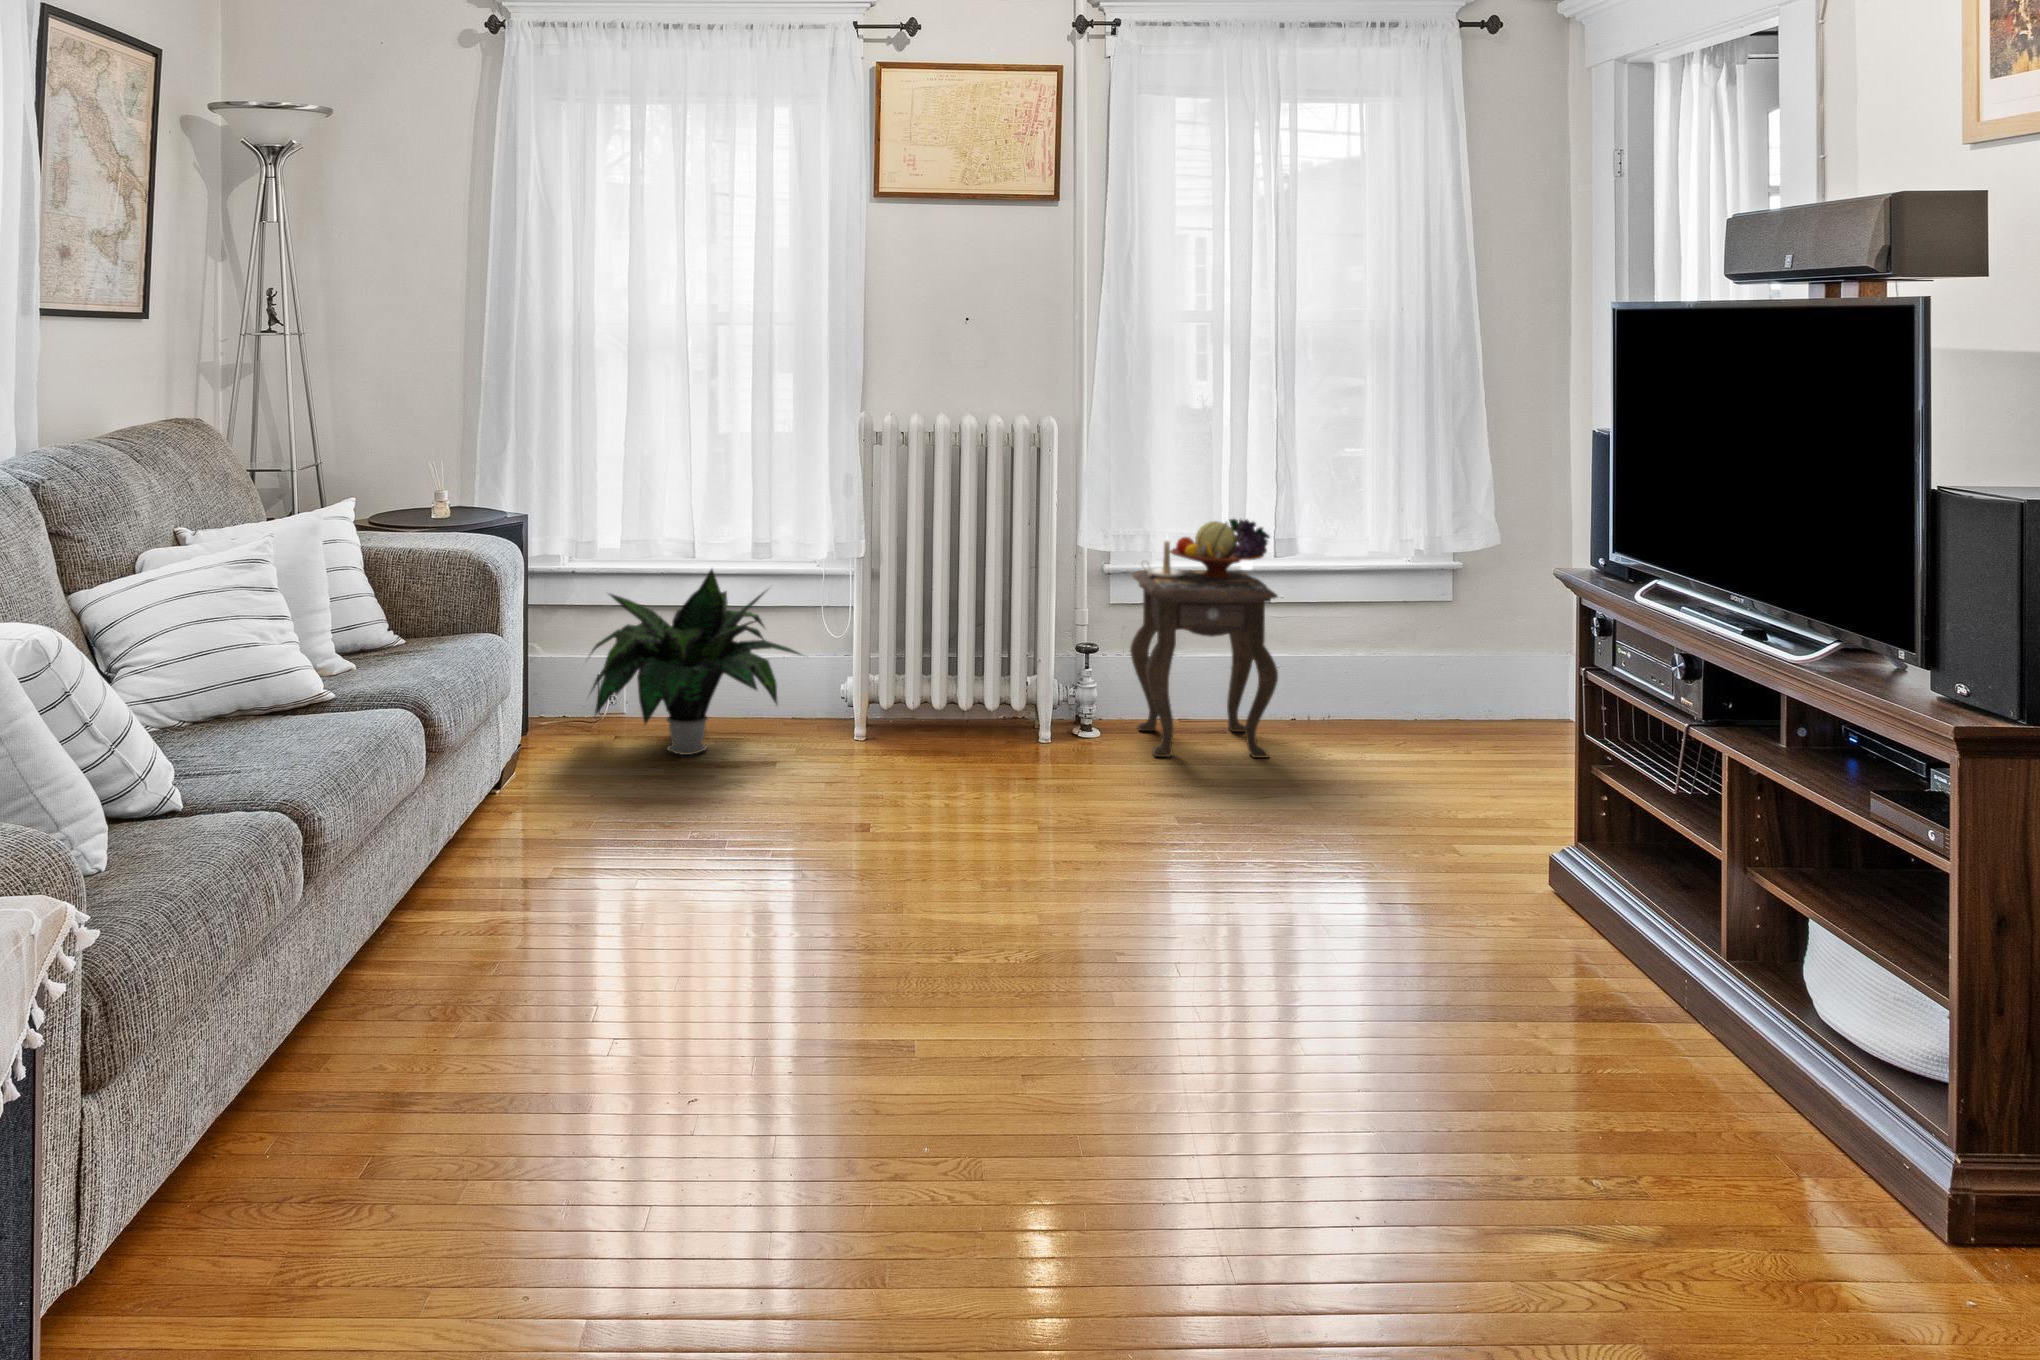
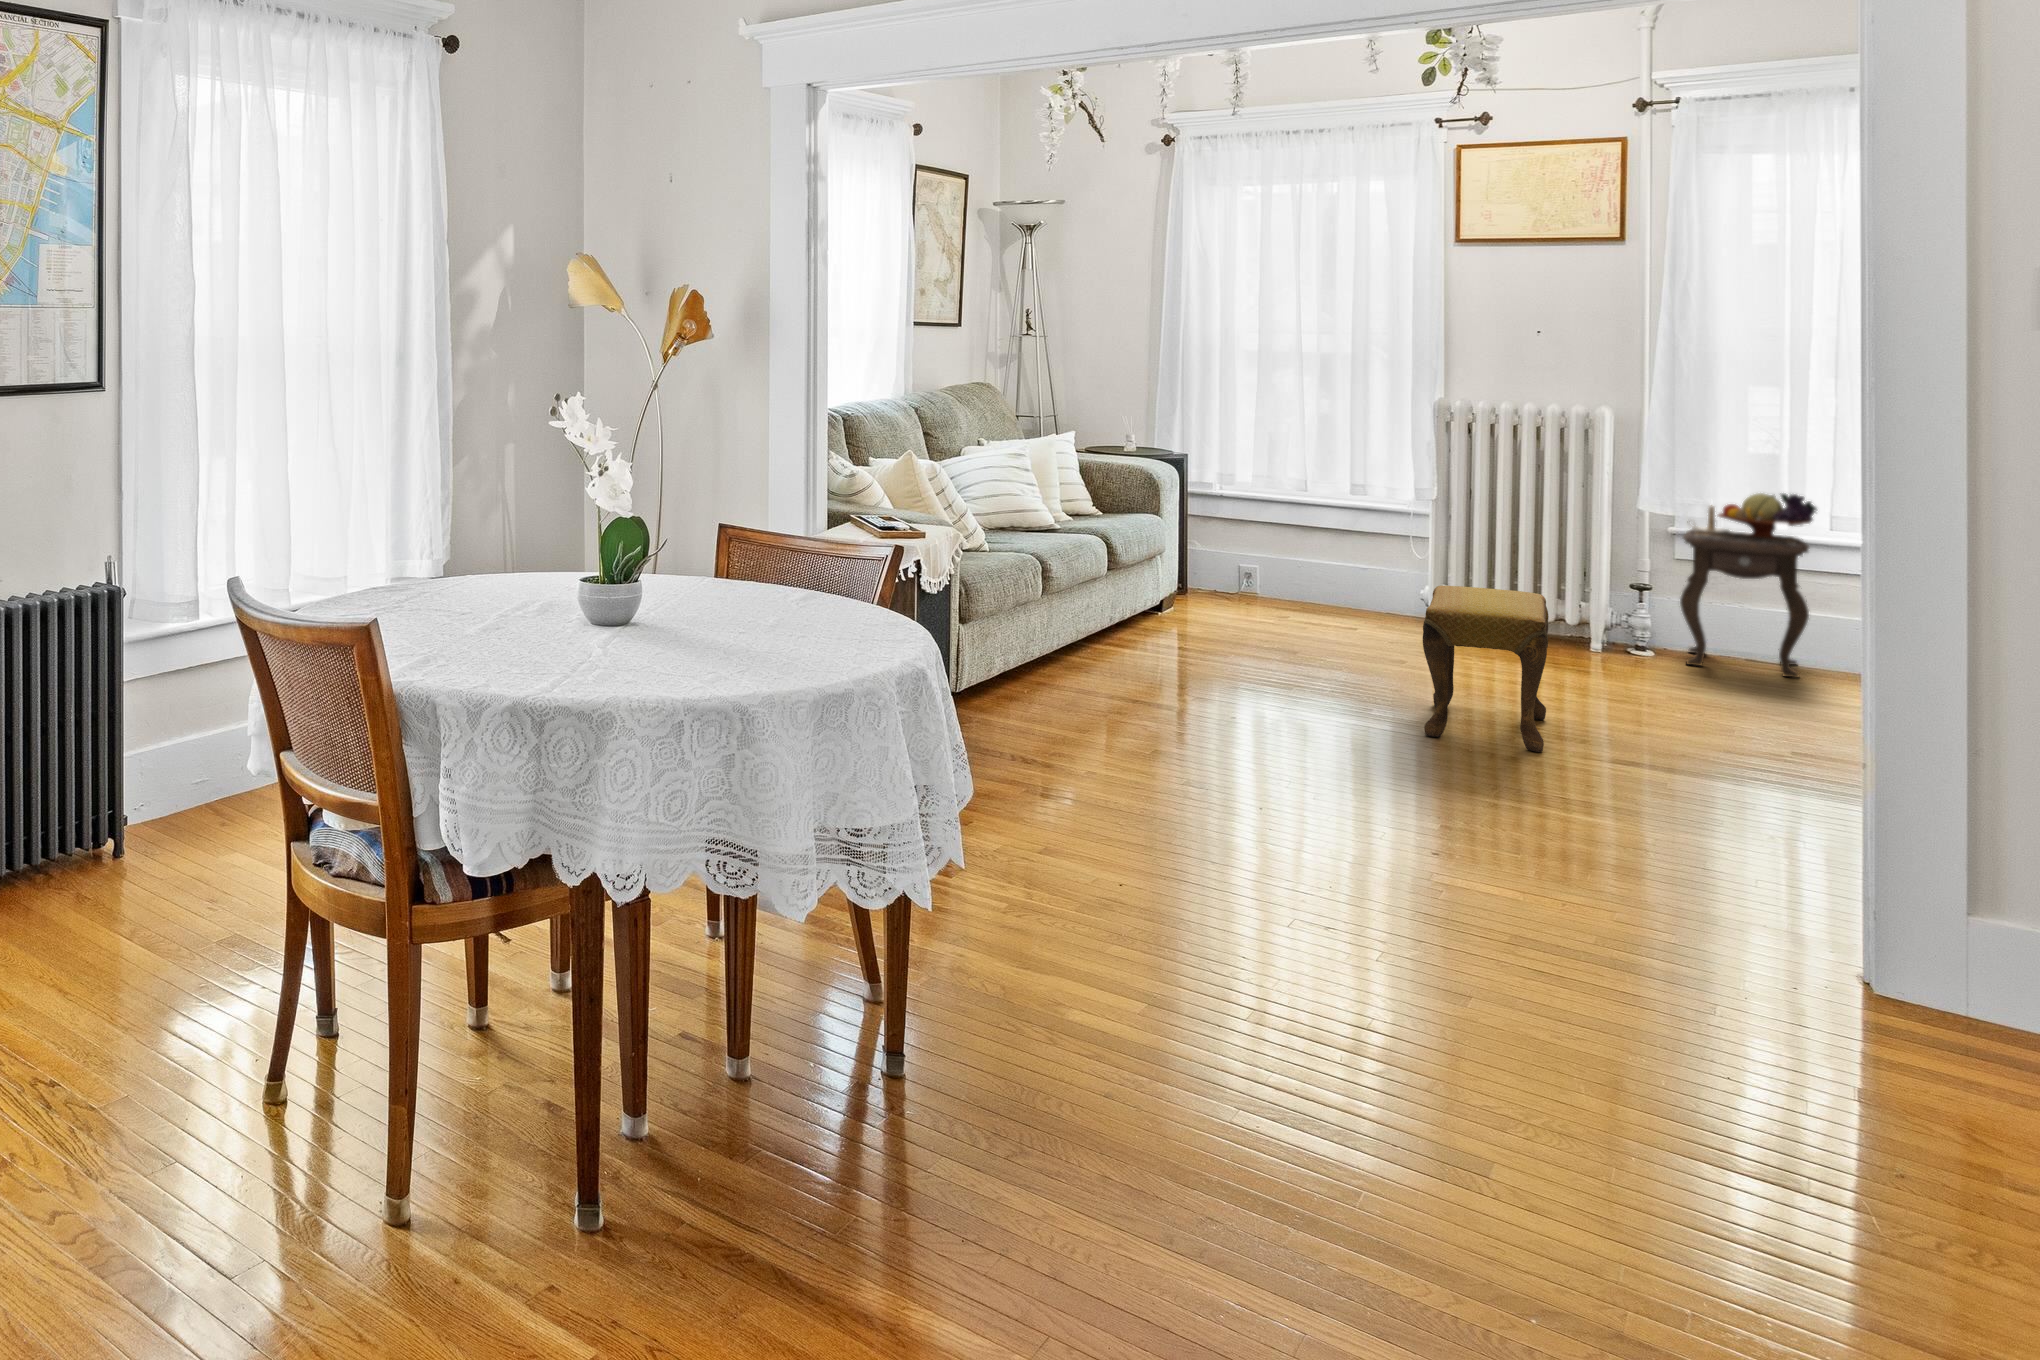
potted plant: present [589,569,800,755] -> none [1222,497,1394,618]
footstool: none [950,742,1158,1053] -> present [1423,586,1549,752]

